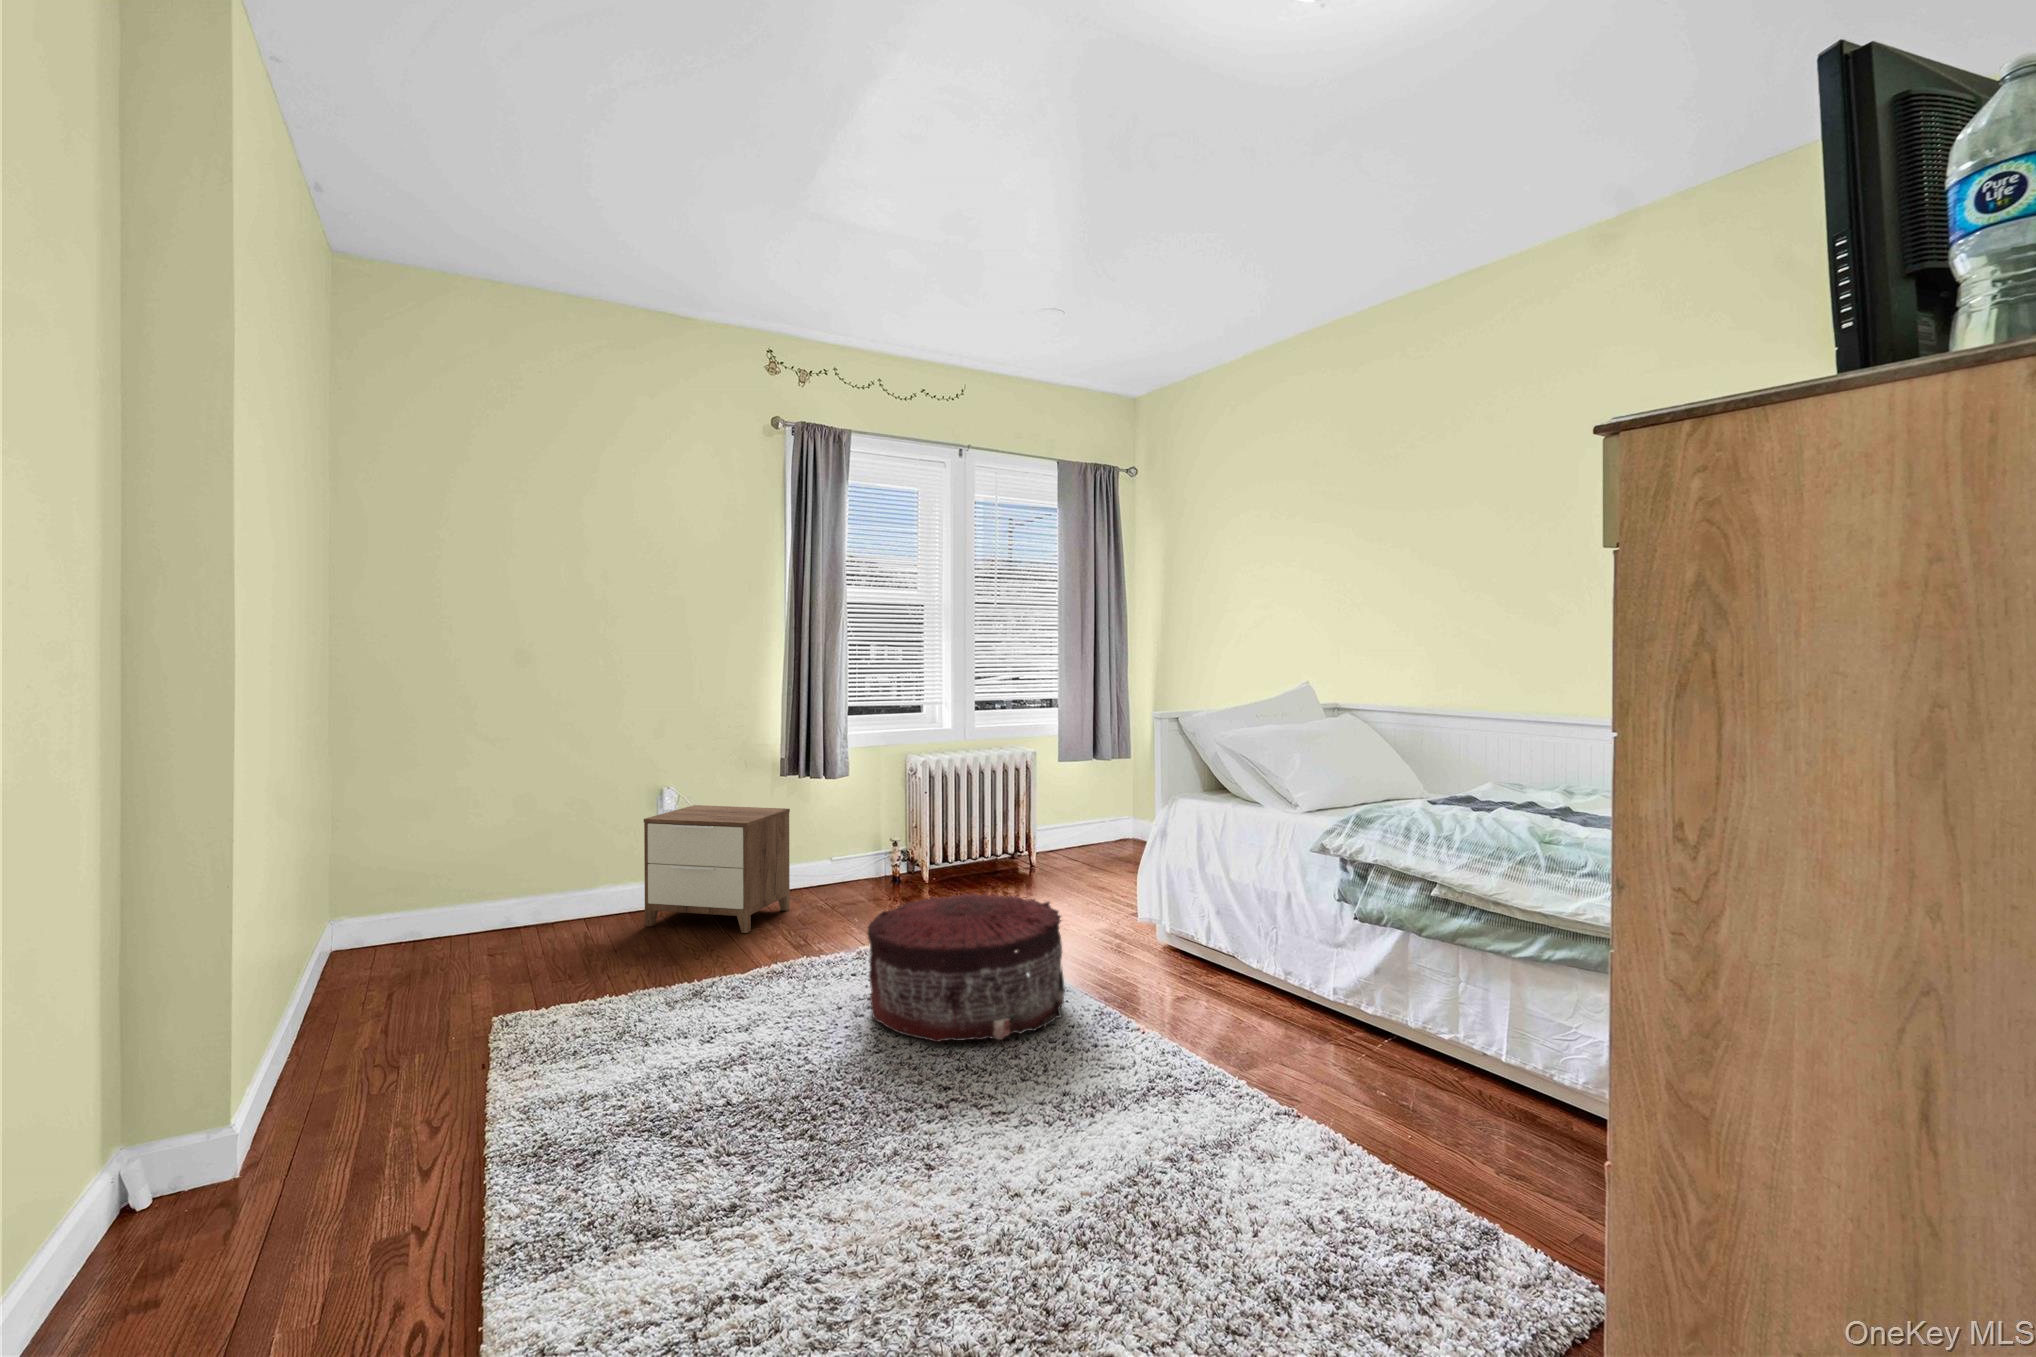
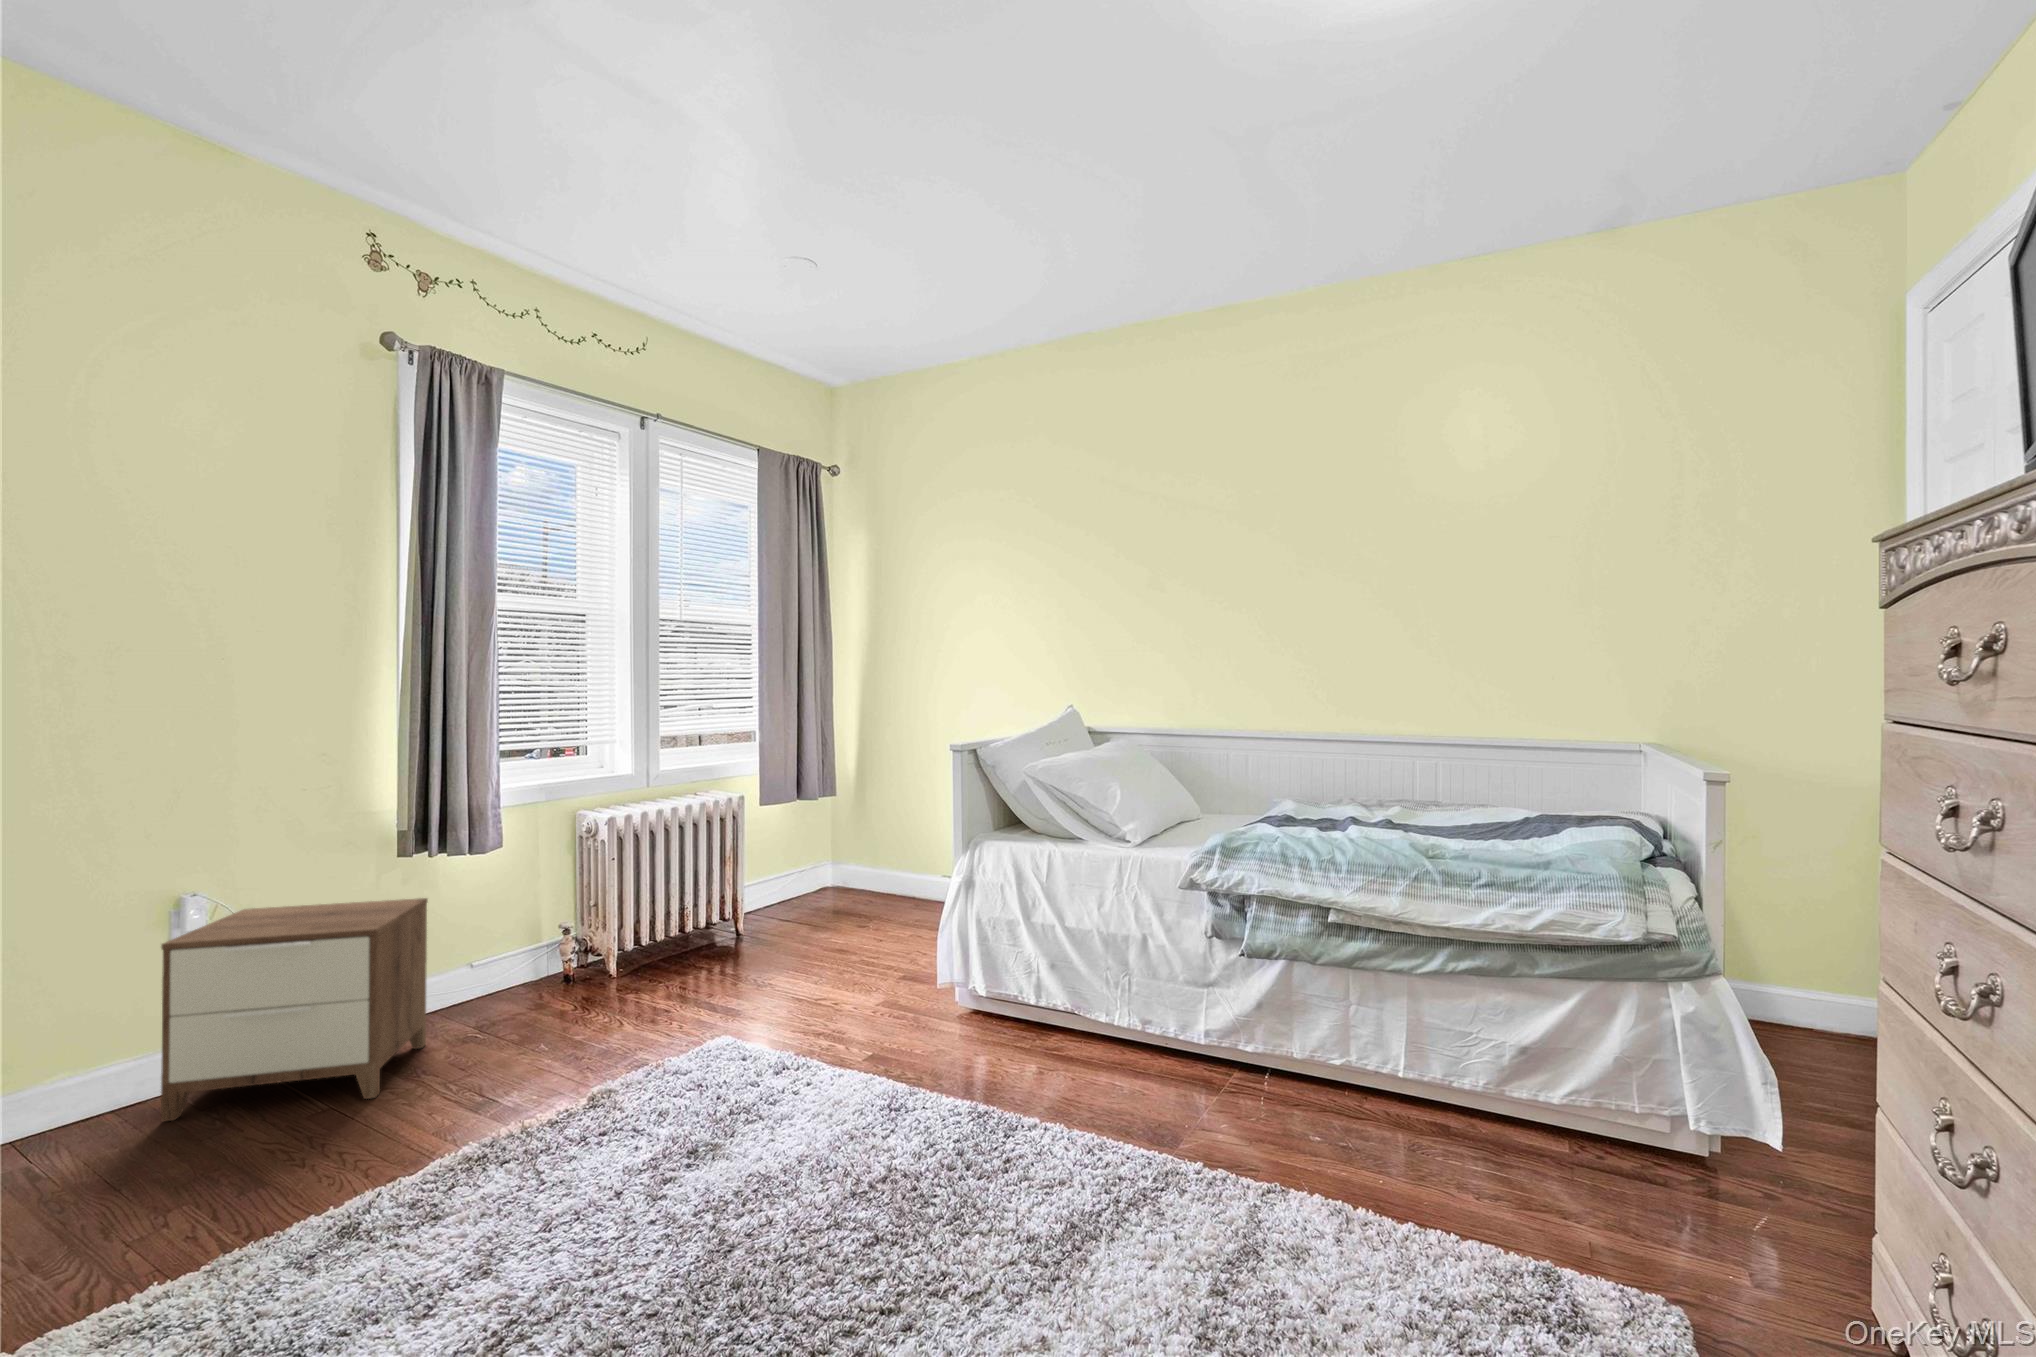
pouf: present [867,892,1065,1042] -> none [664,981,947,1216]

